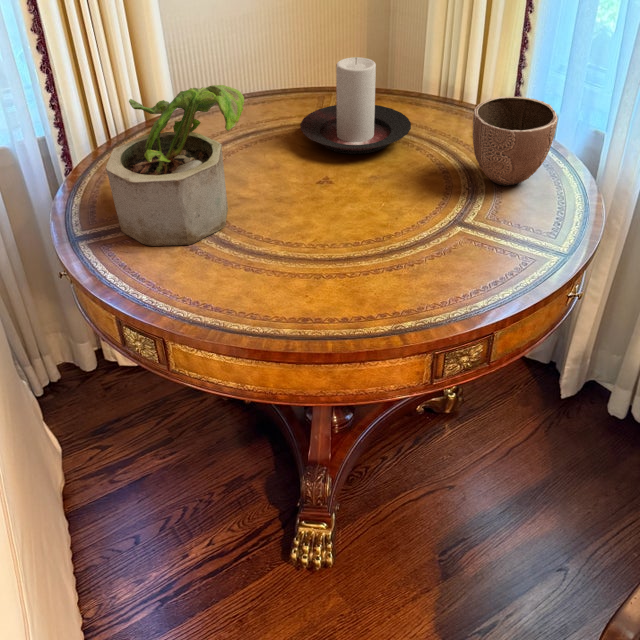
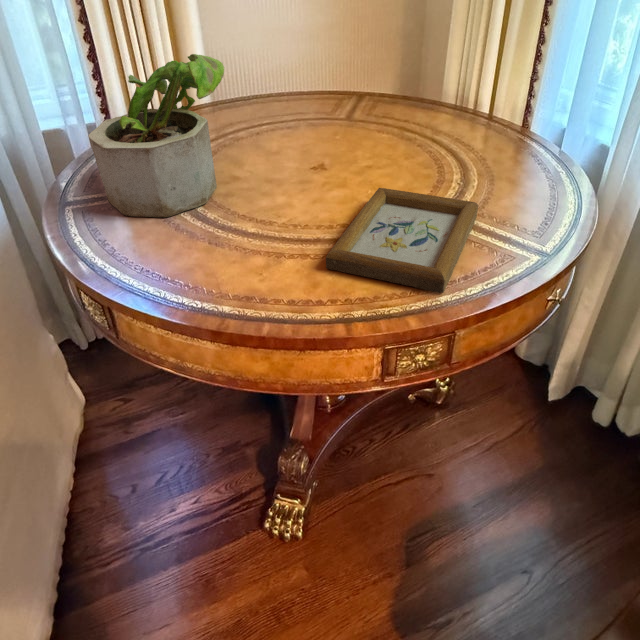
candle holder: present [300,57,411,154] -> none [307,50,415,147]
decorative bowl: present [473,97,558,186] -> none [468,90,560,182]
picture frame: none [367,201,493,300] -> present [326,188,478,293]

